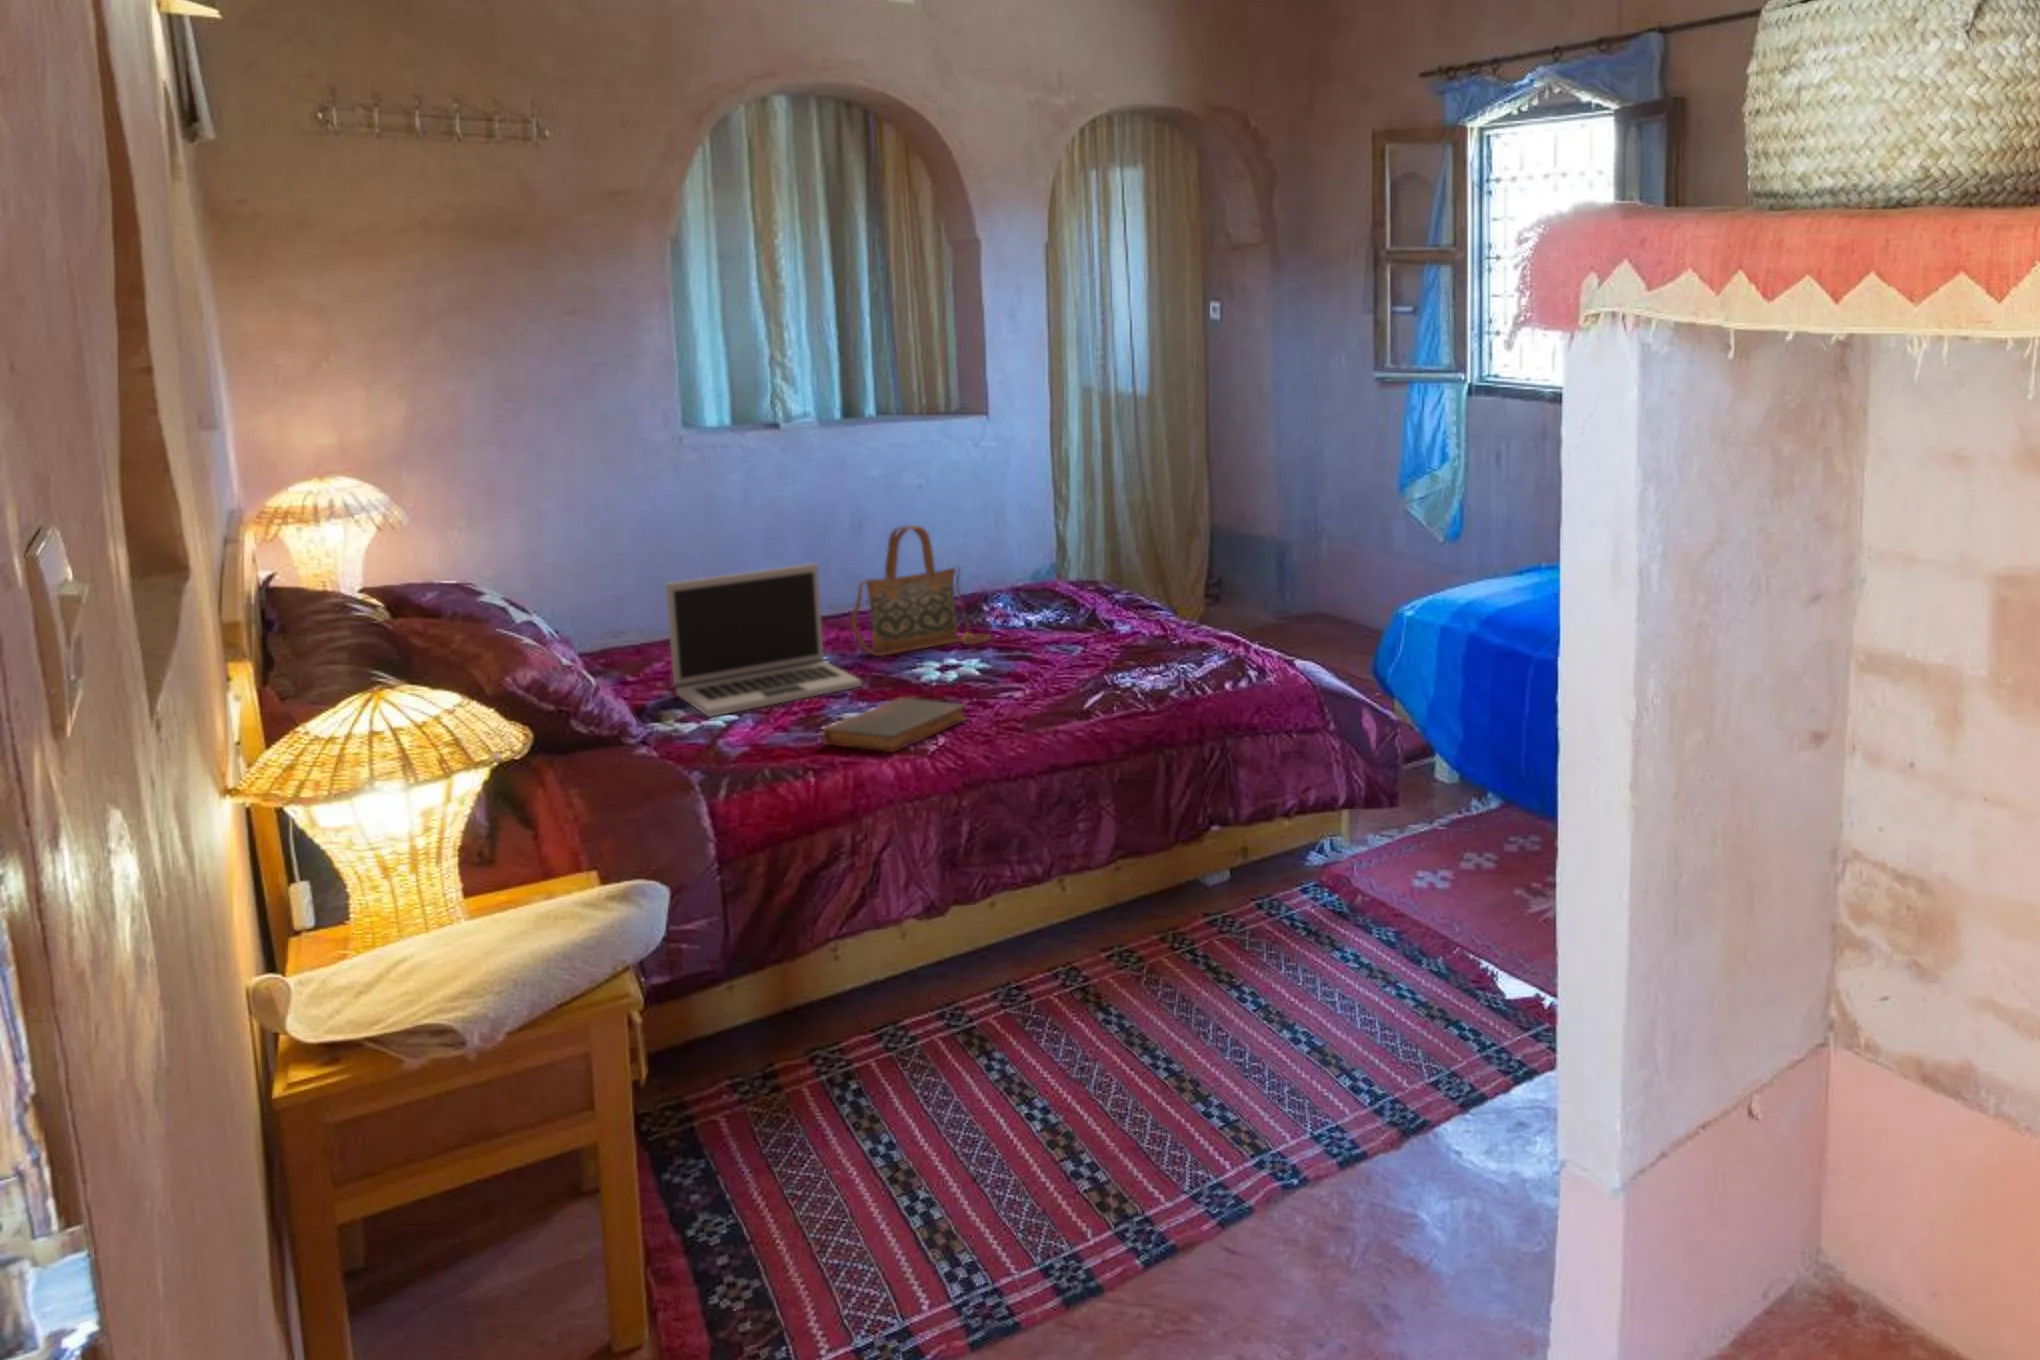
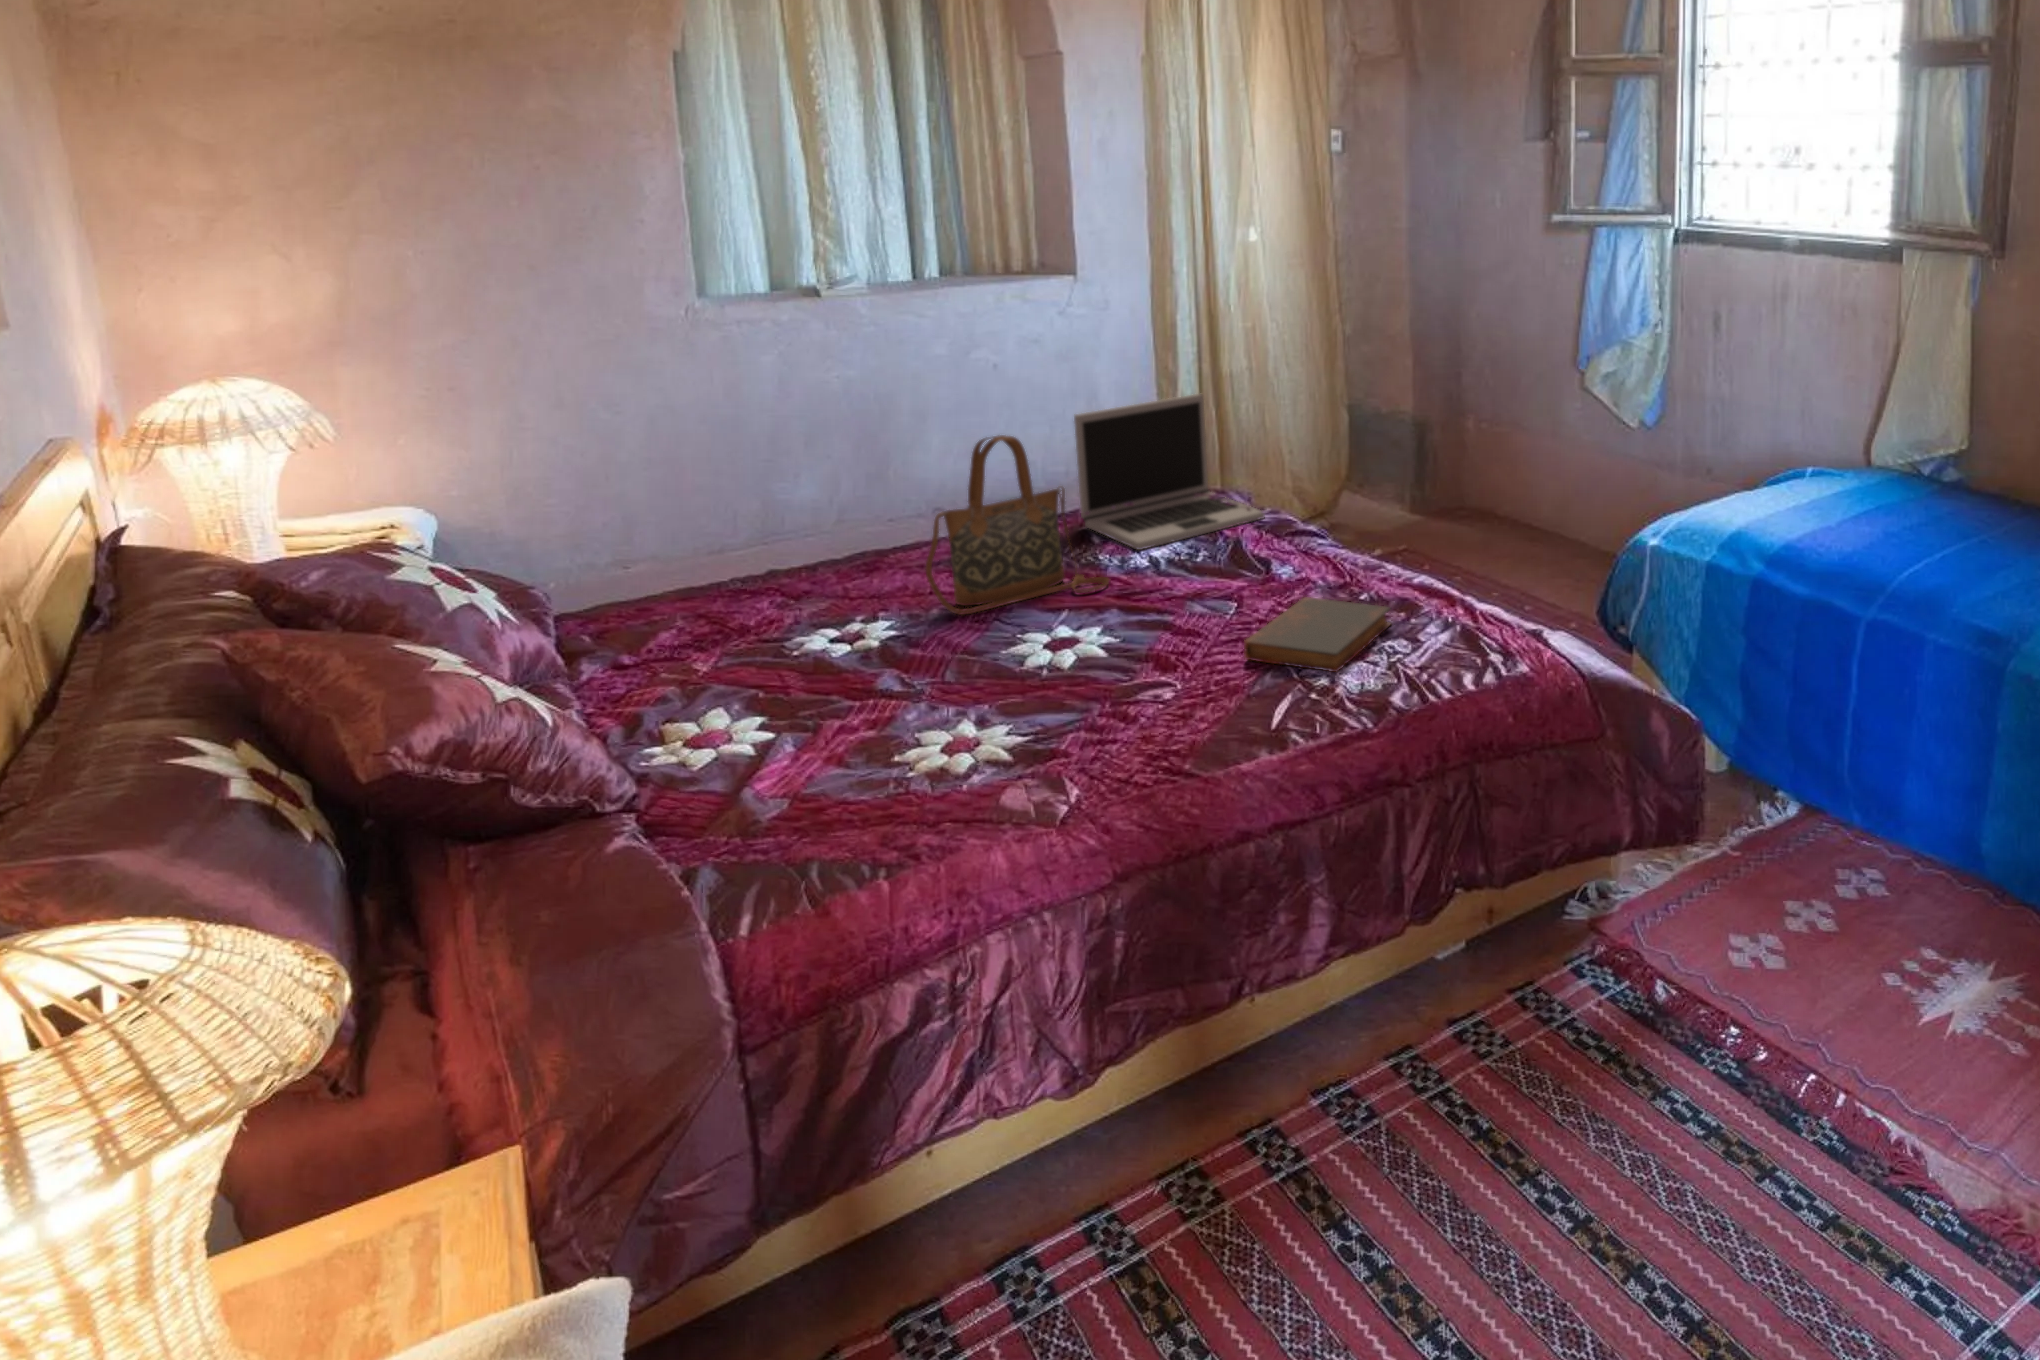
laptop: present [666,564,862,717] -> present [1074,394,1265,550]
book: present [823,698,967,752] -> present [1244,597,1391,672]

